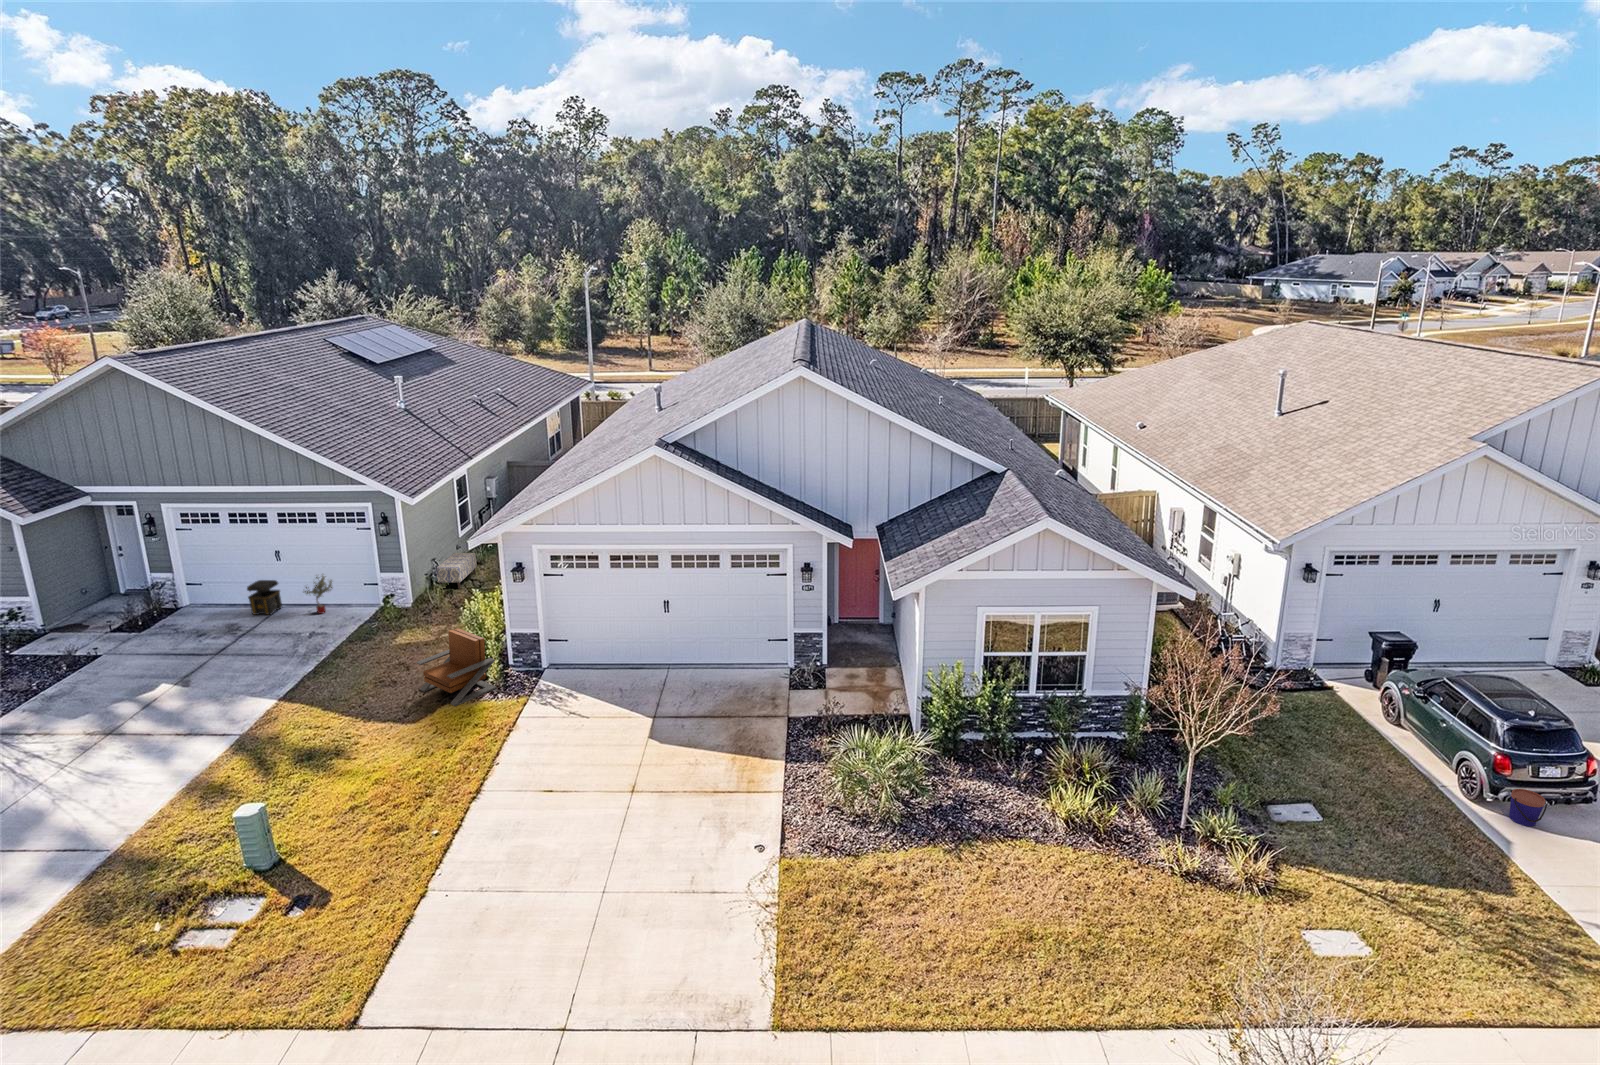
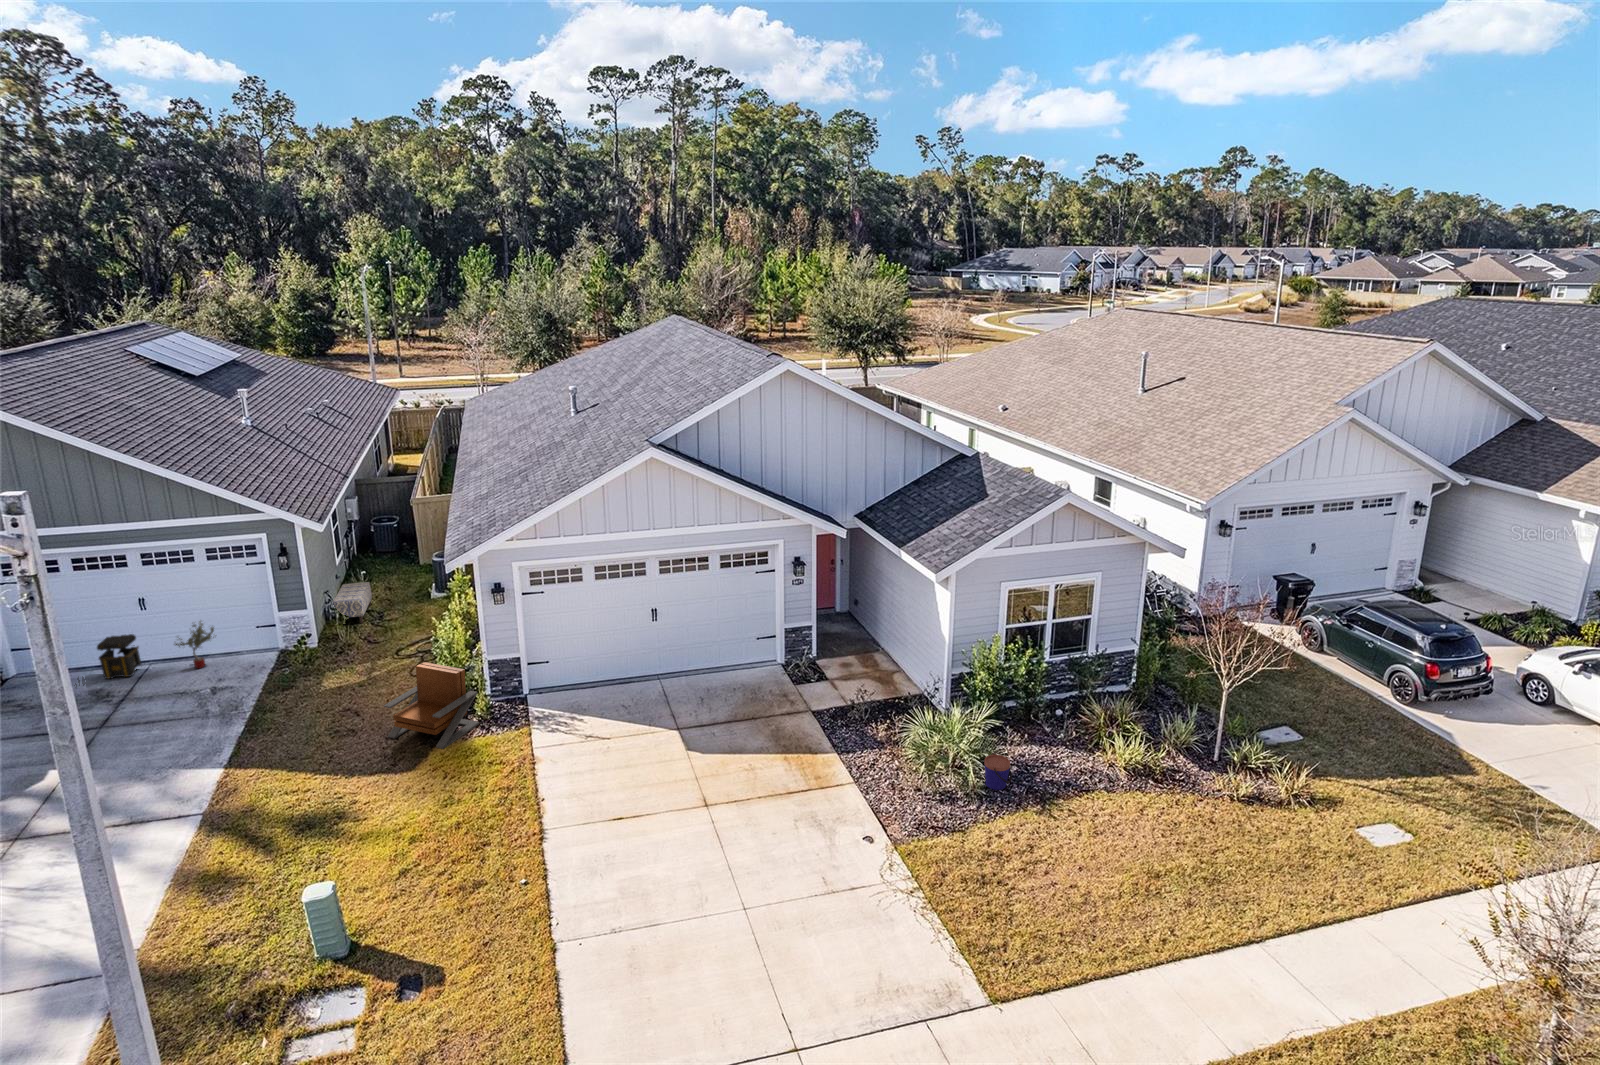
bucket: present [1509,789,1547,826] -> present [984,755,1012,790]

